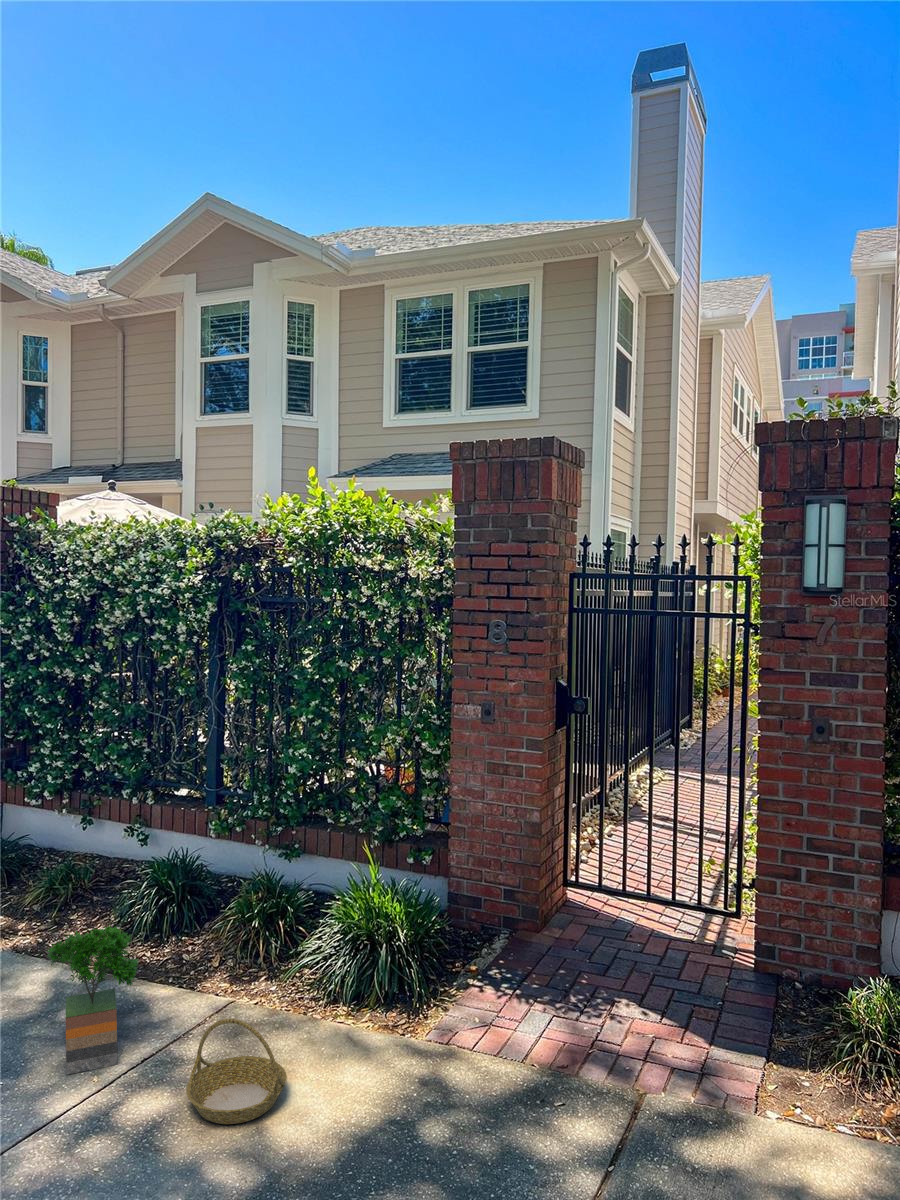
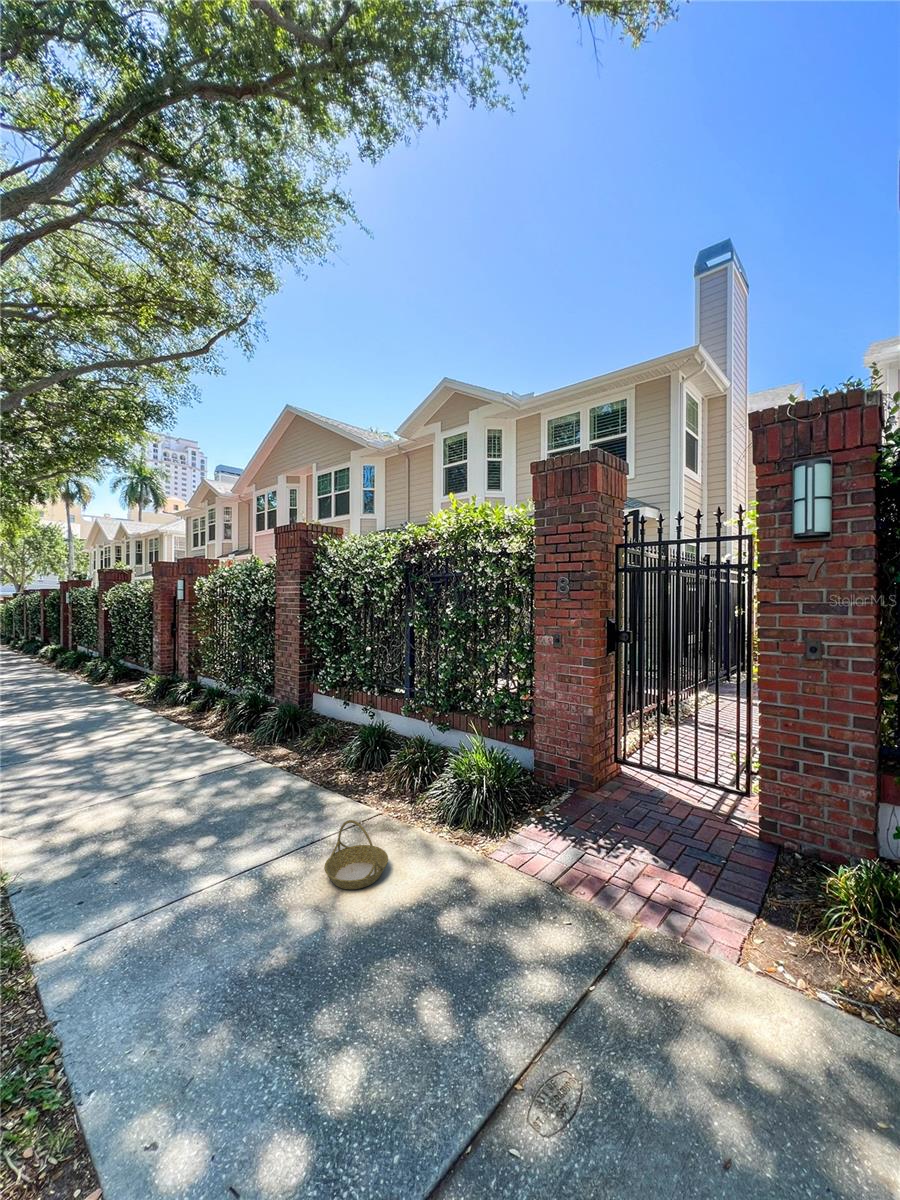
potted tree: present [47,926,139,1075] -> none [271,755,323,840]

